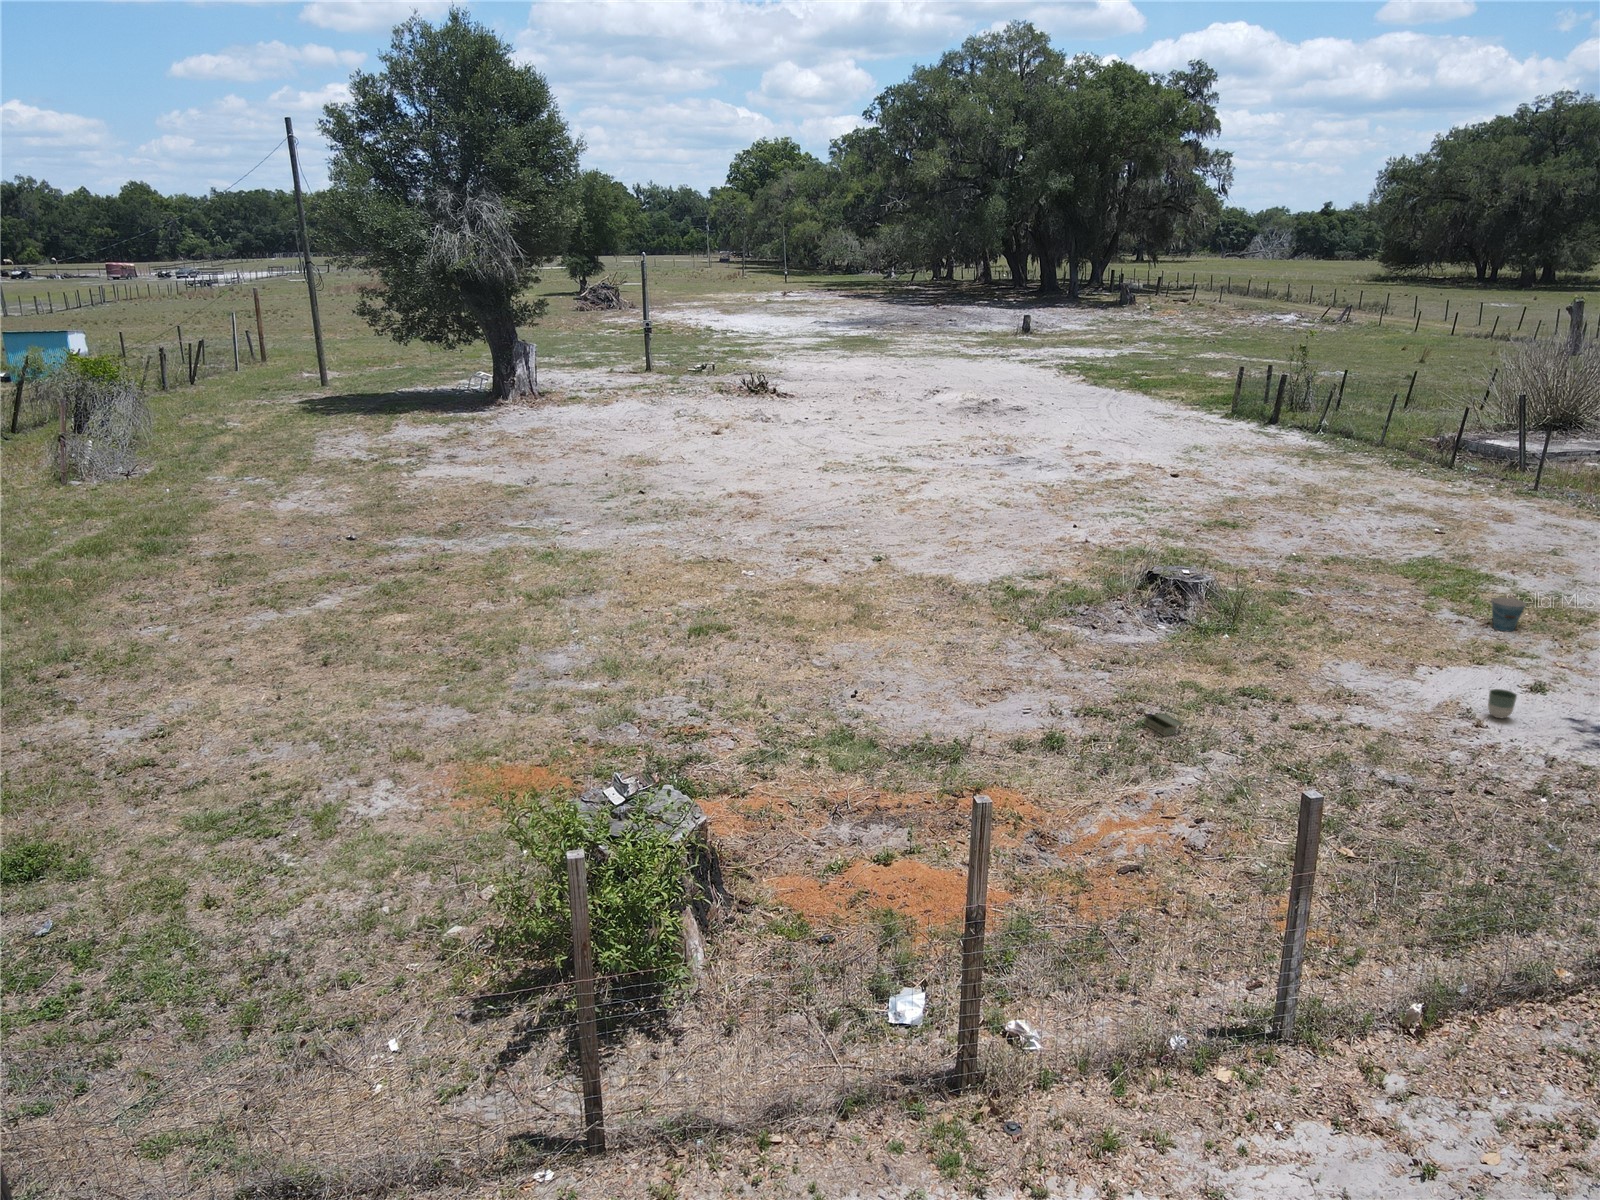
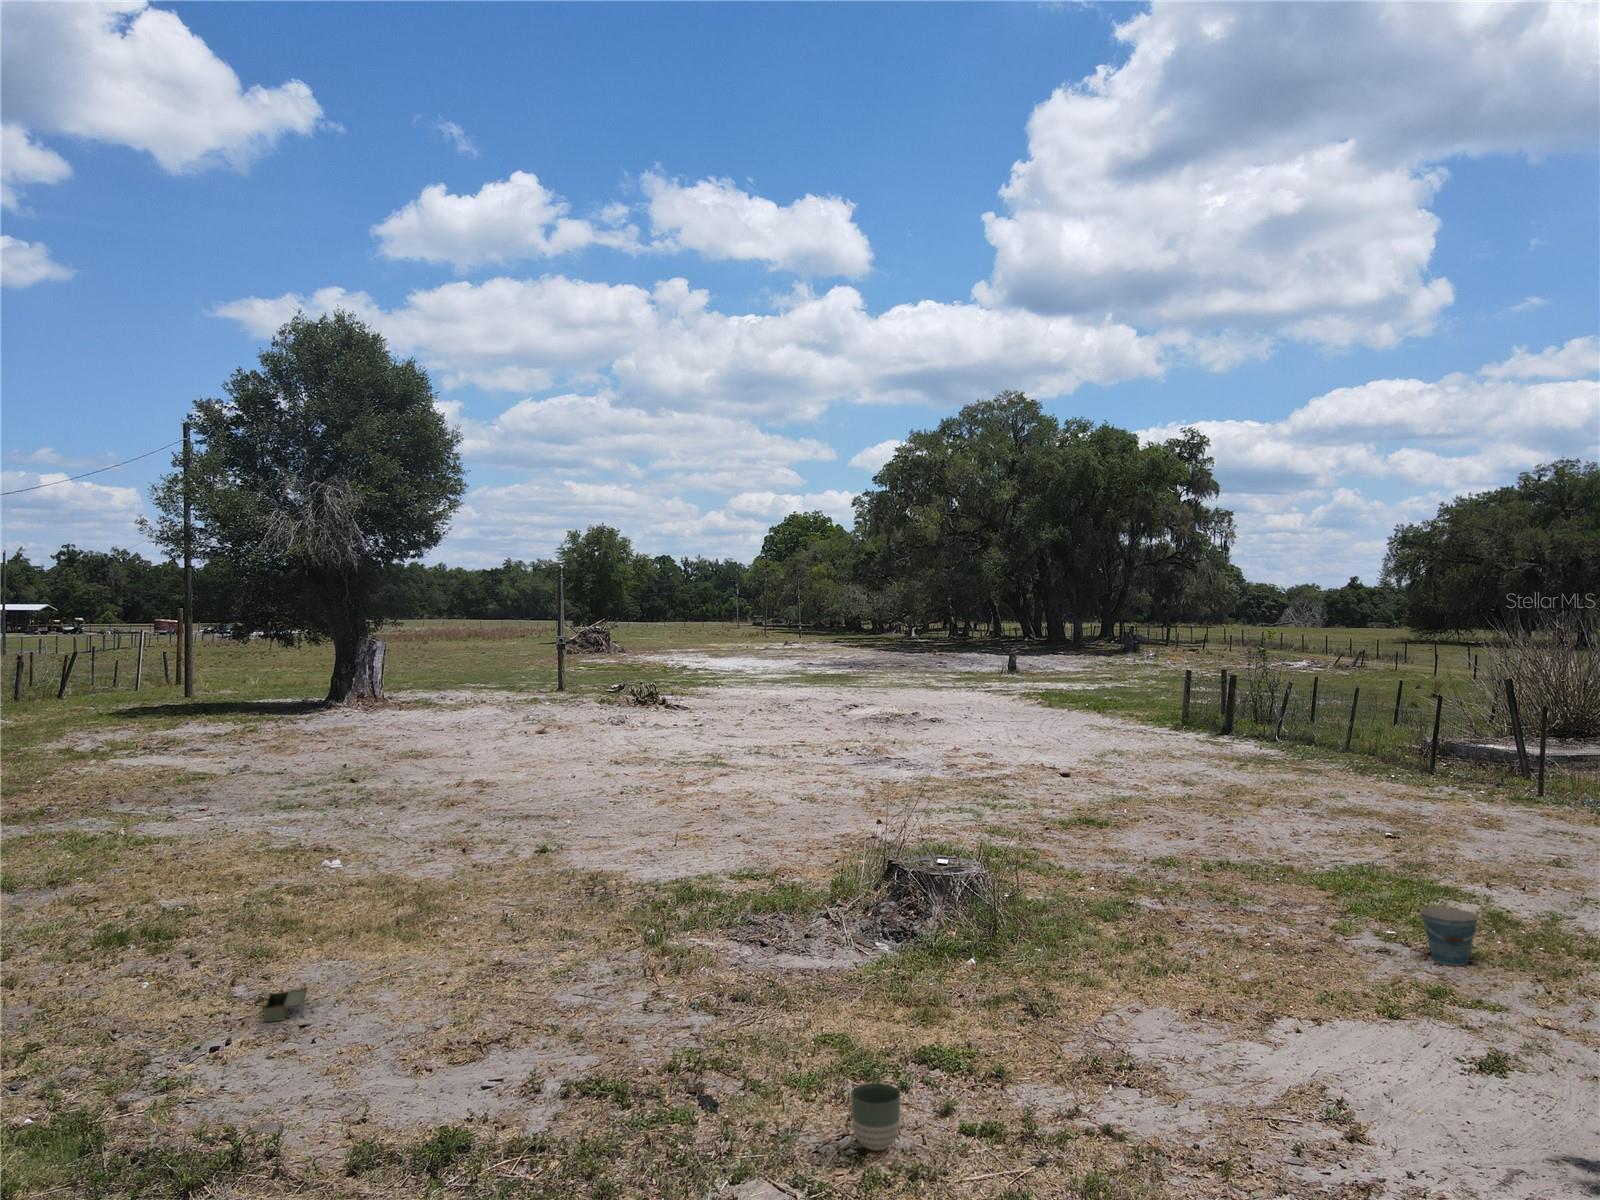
planter: present [1488,689,1517,718] -> present [851,1083,900,1151]
toolbox: present [1144,713,1183,736] -> present [262,989,308,1022]

